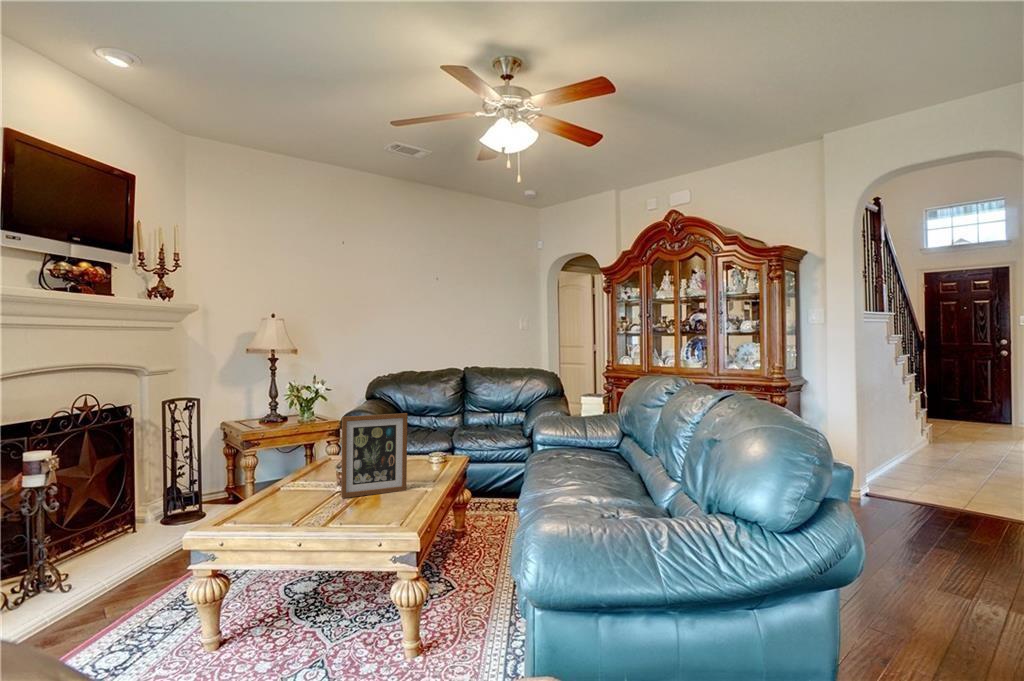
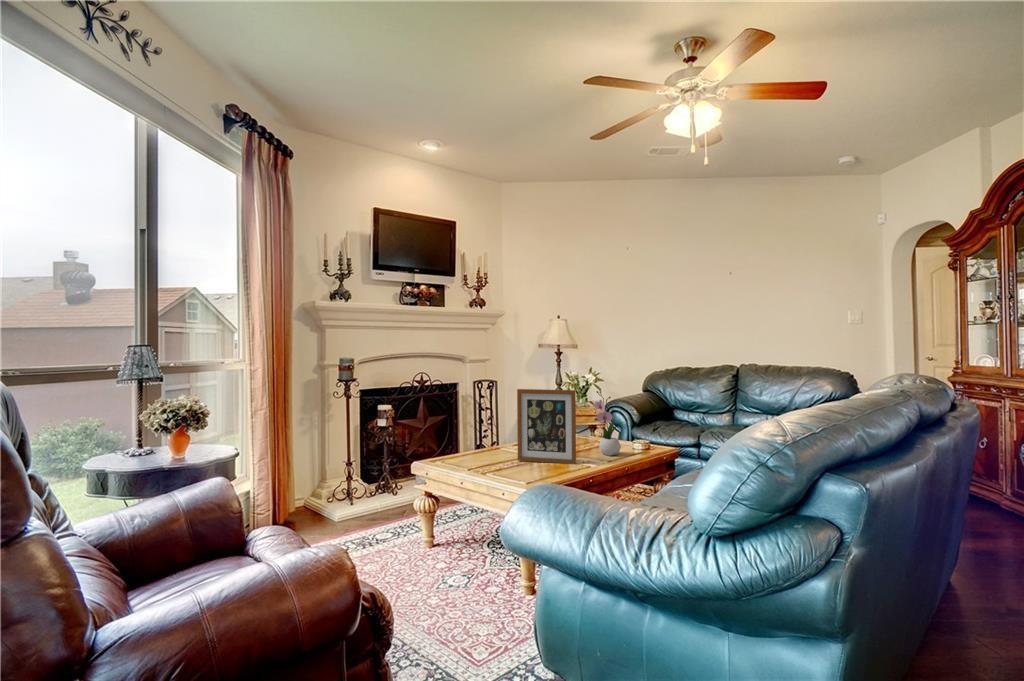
flower arrangement: none [408,410,434,476] -> present [594,391,621,456]

